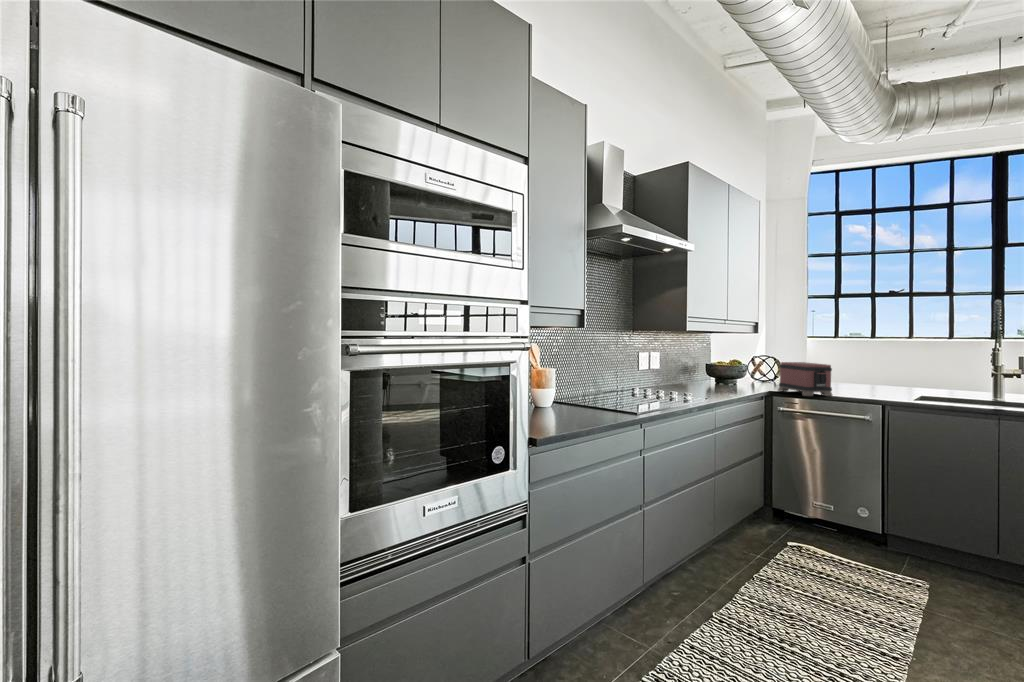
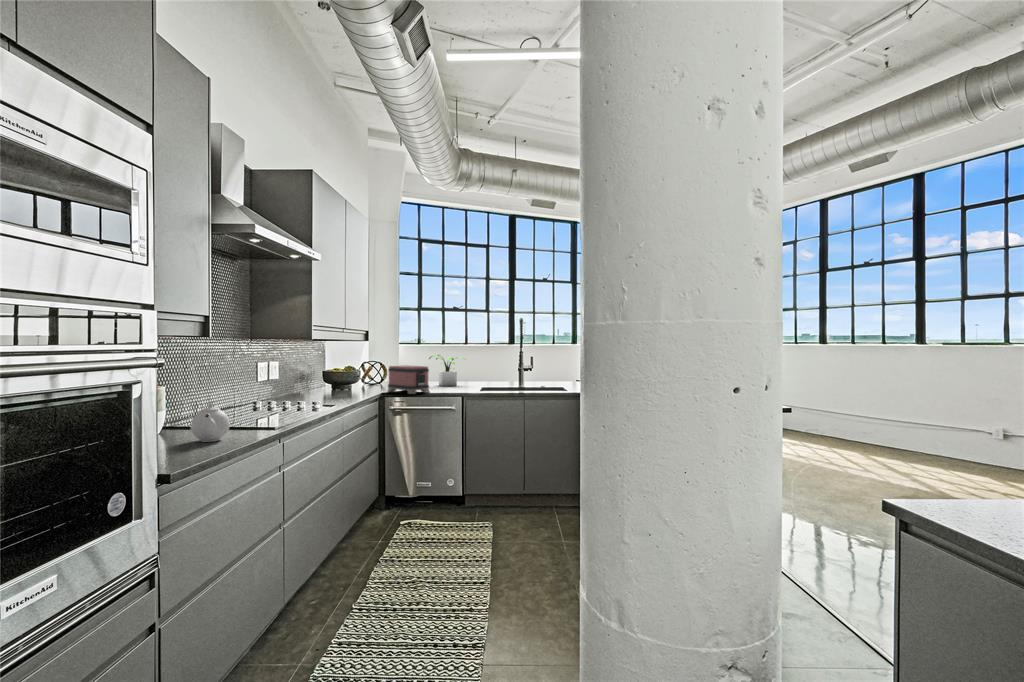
potted plant: none [837,351,893,391] -> present [429,355,466,386]
teapot: none [565,387,596,421] -> present [191,403,230,442]

